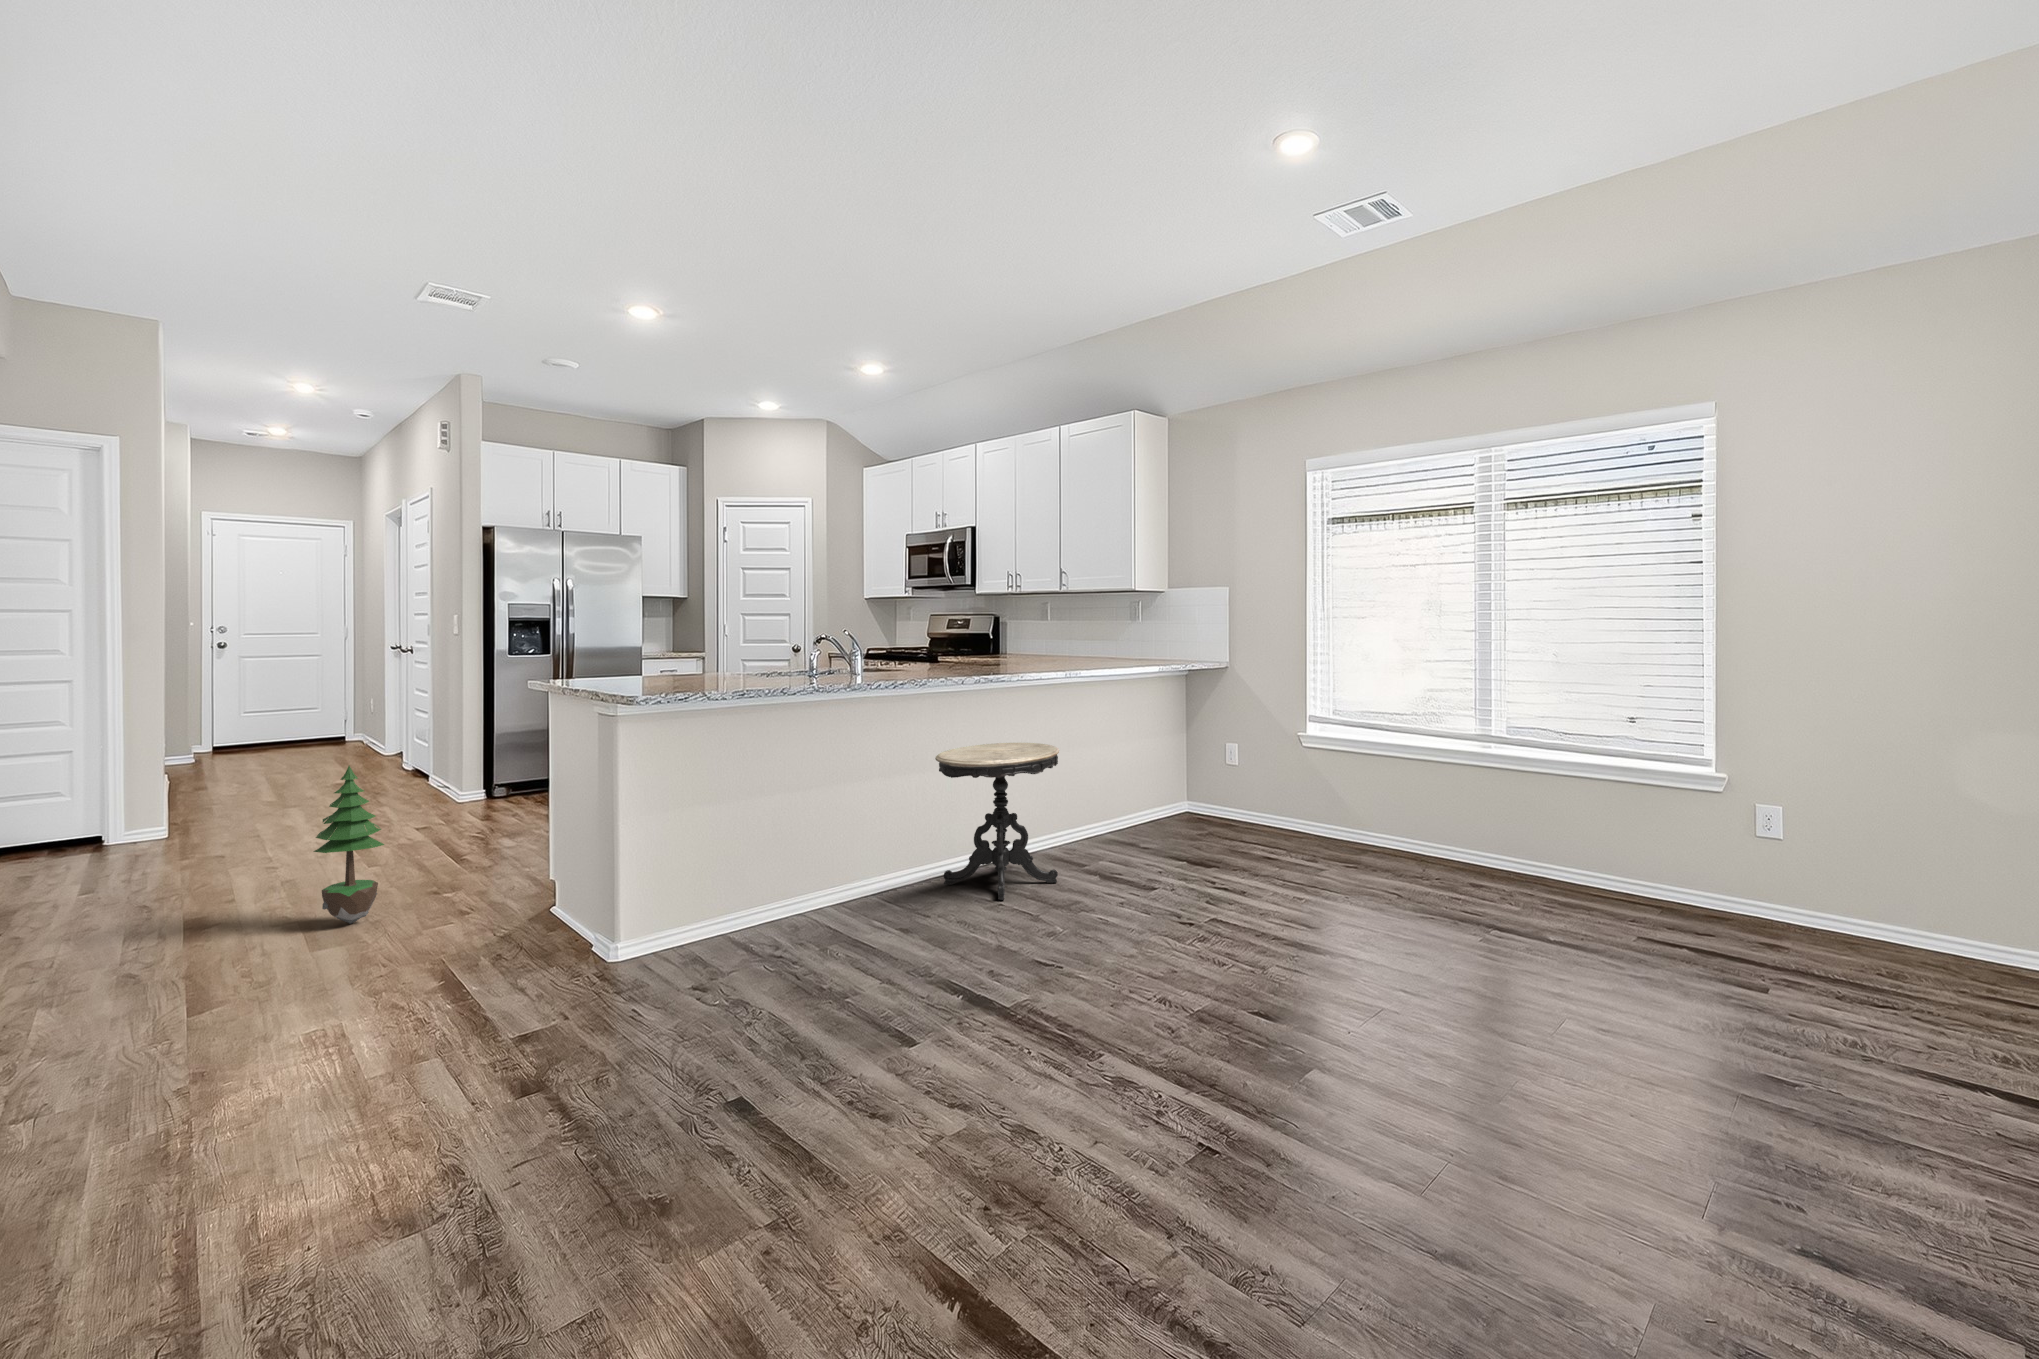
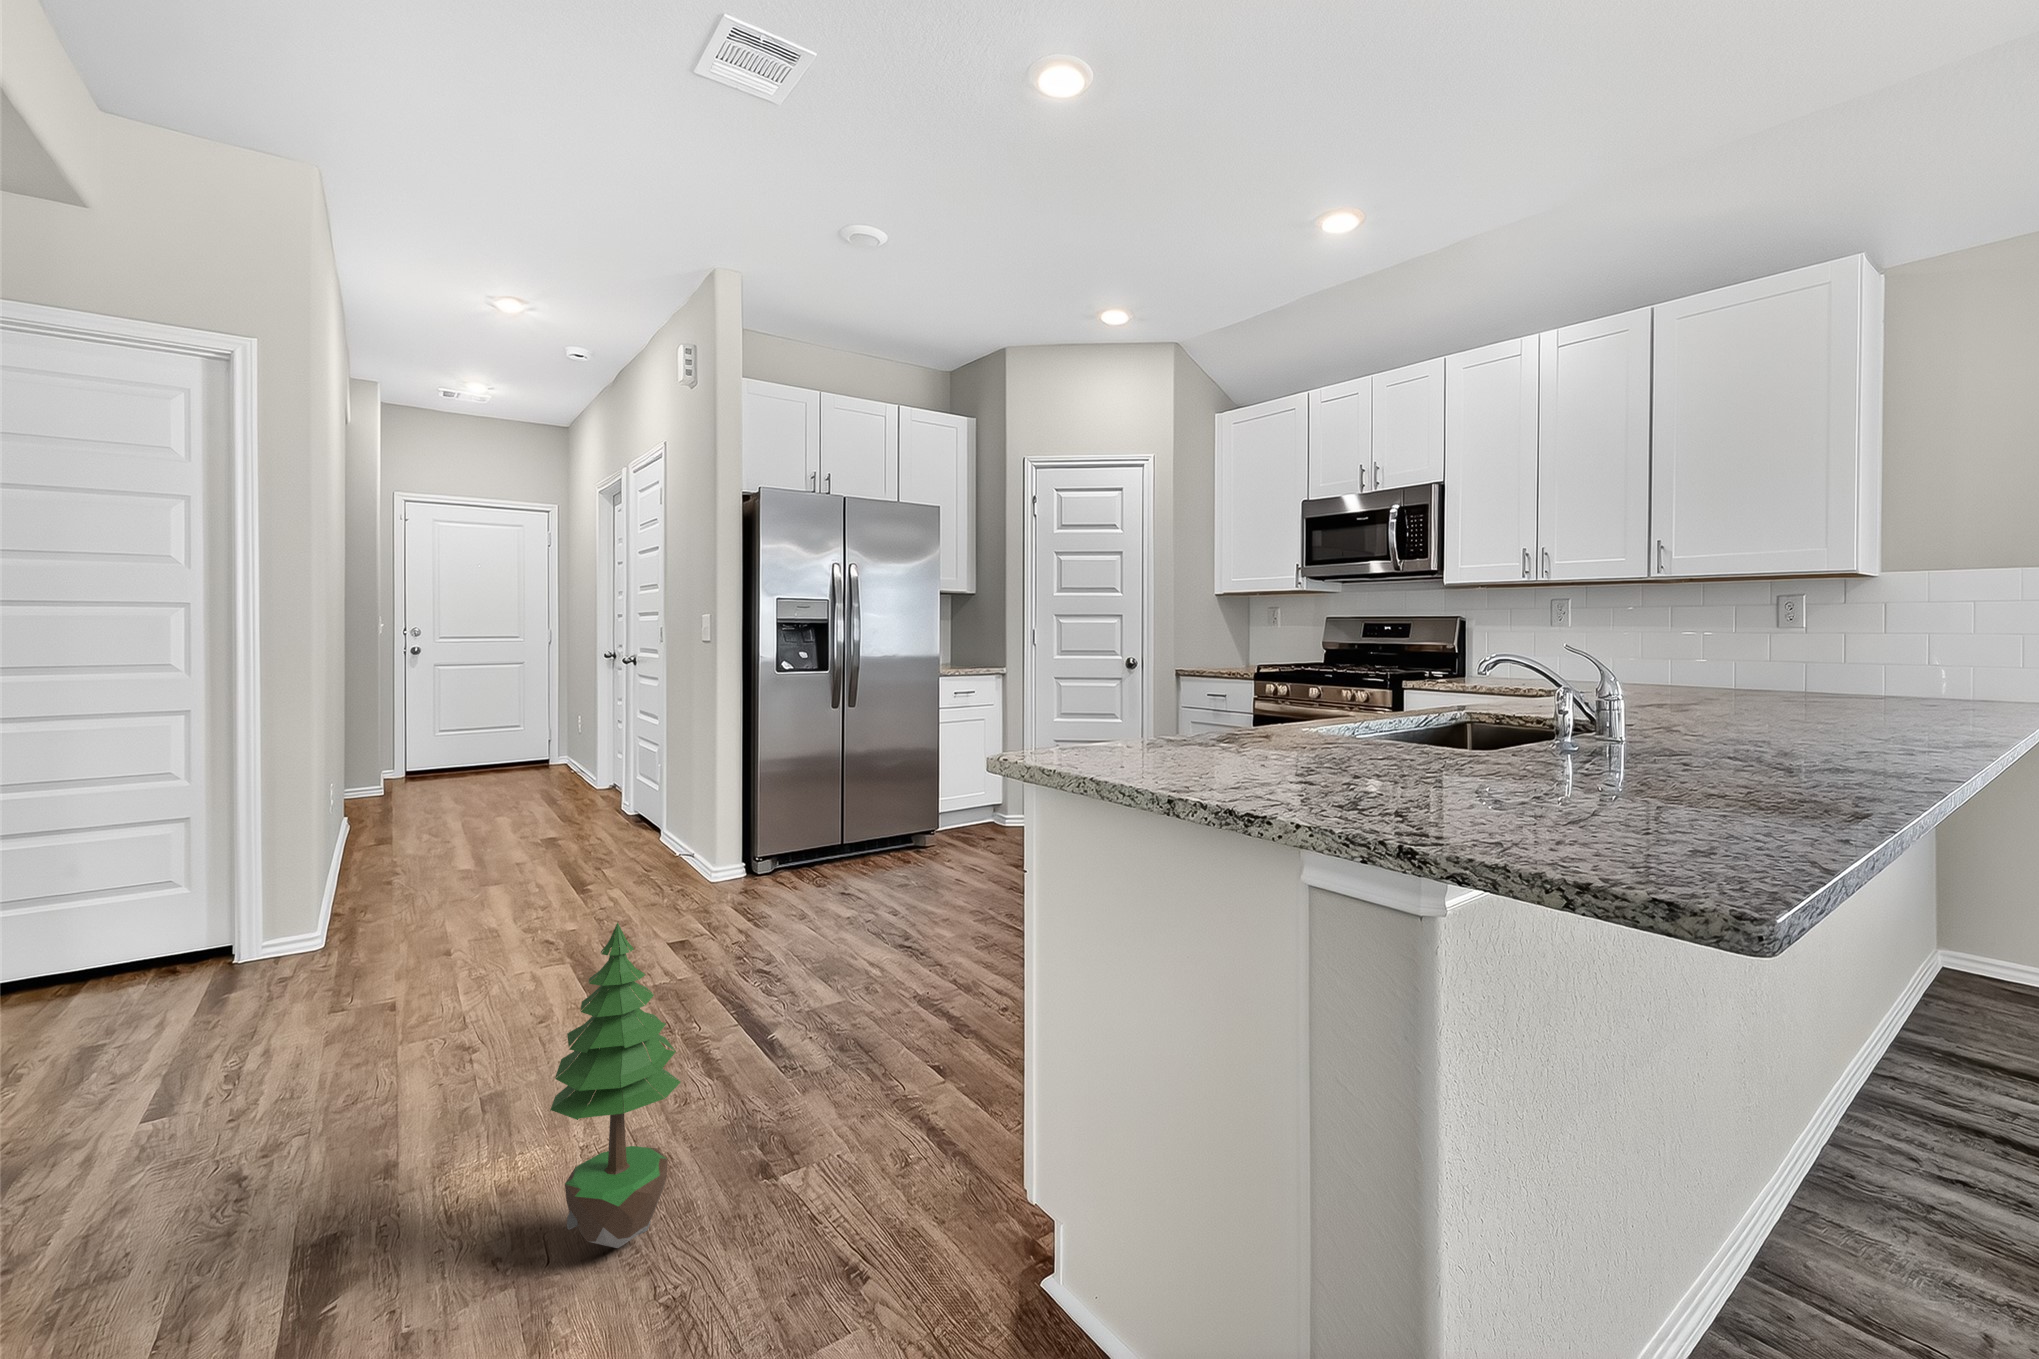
side table: present [935,743,1059,900] -> none [1723,871,2013,1259]

